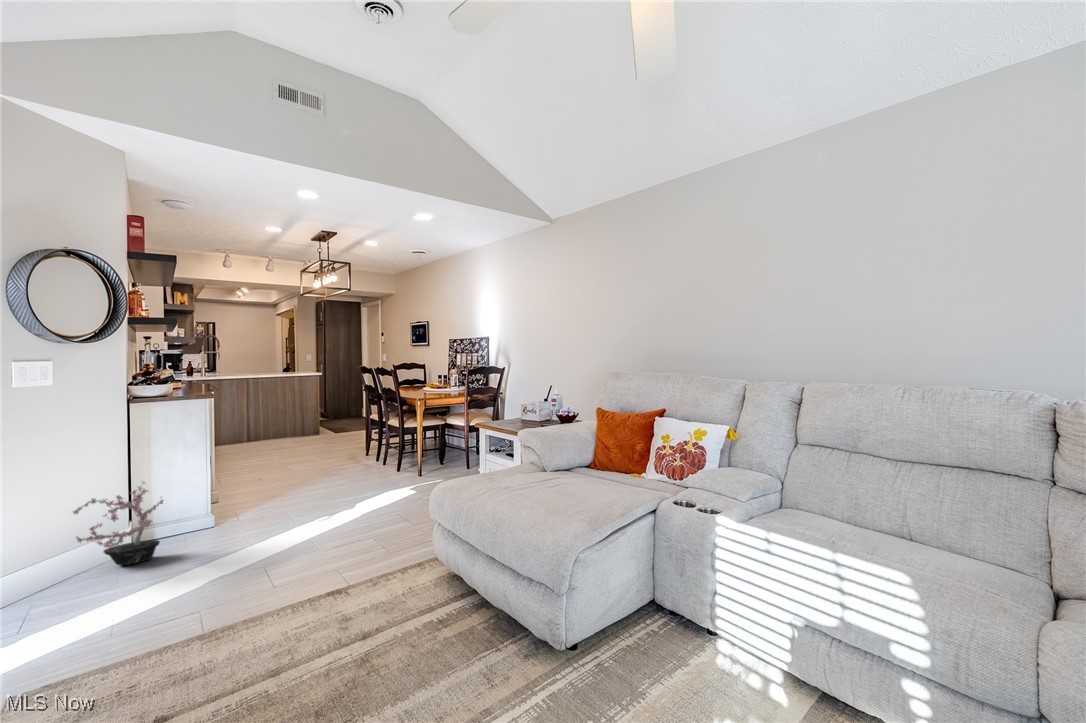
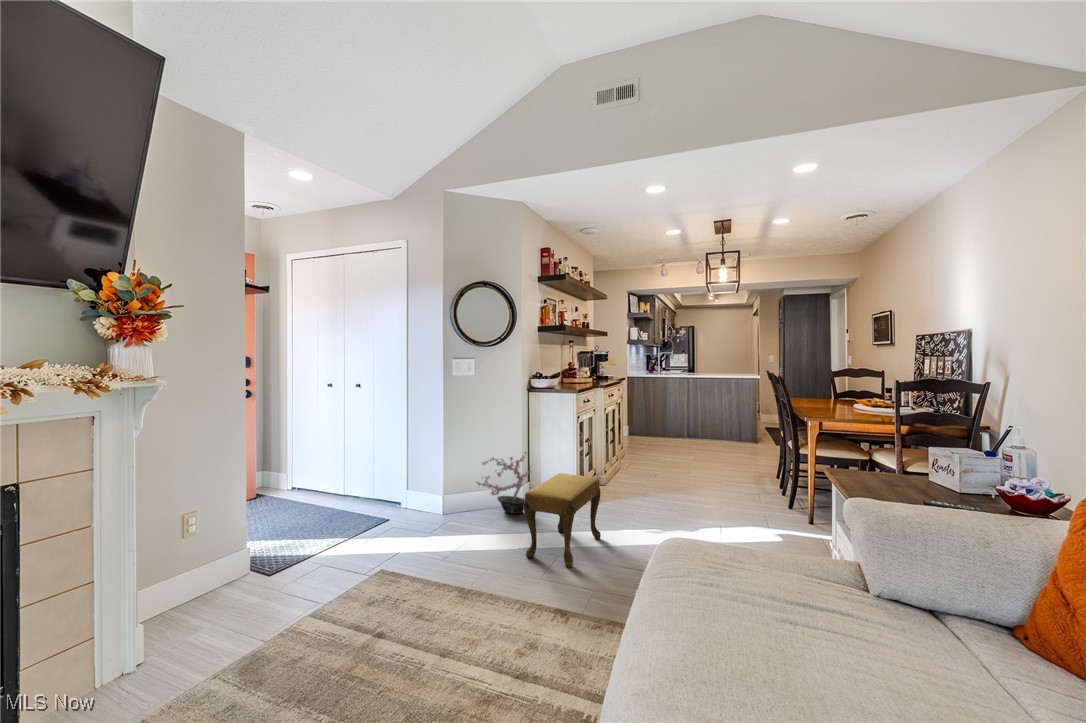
footstool: none [228,480,294,583] -> present [524,473,601,568]

